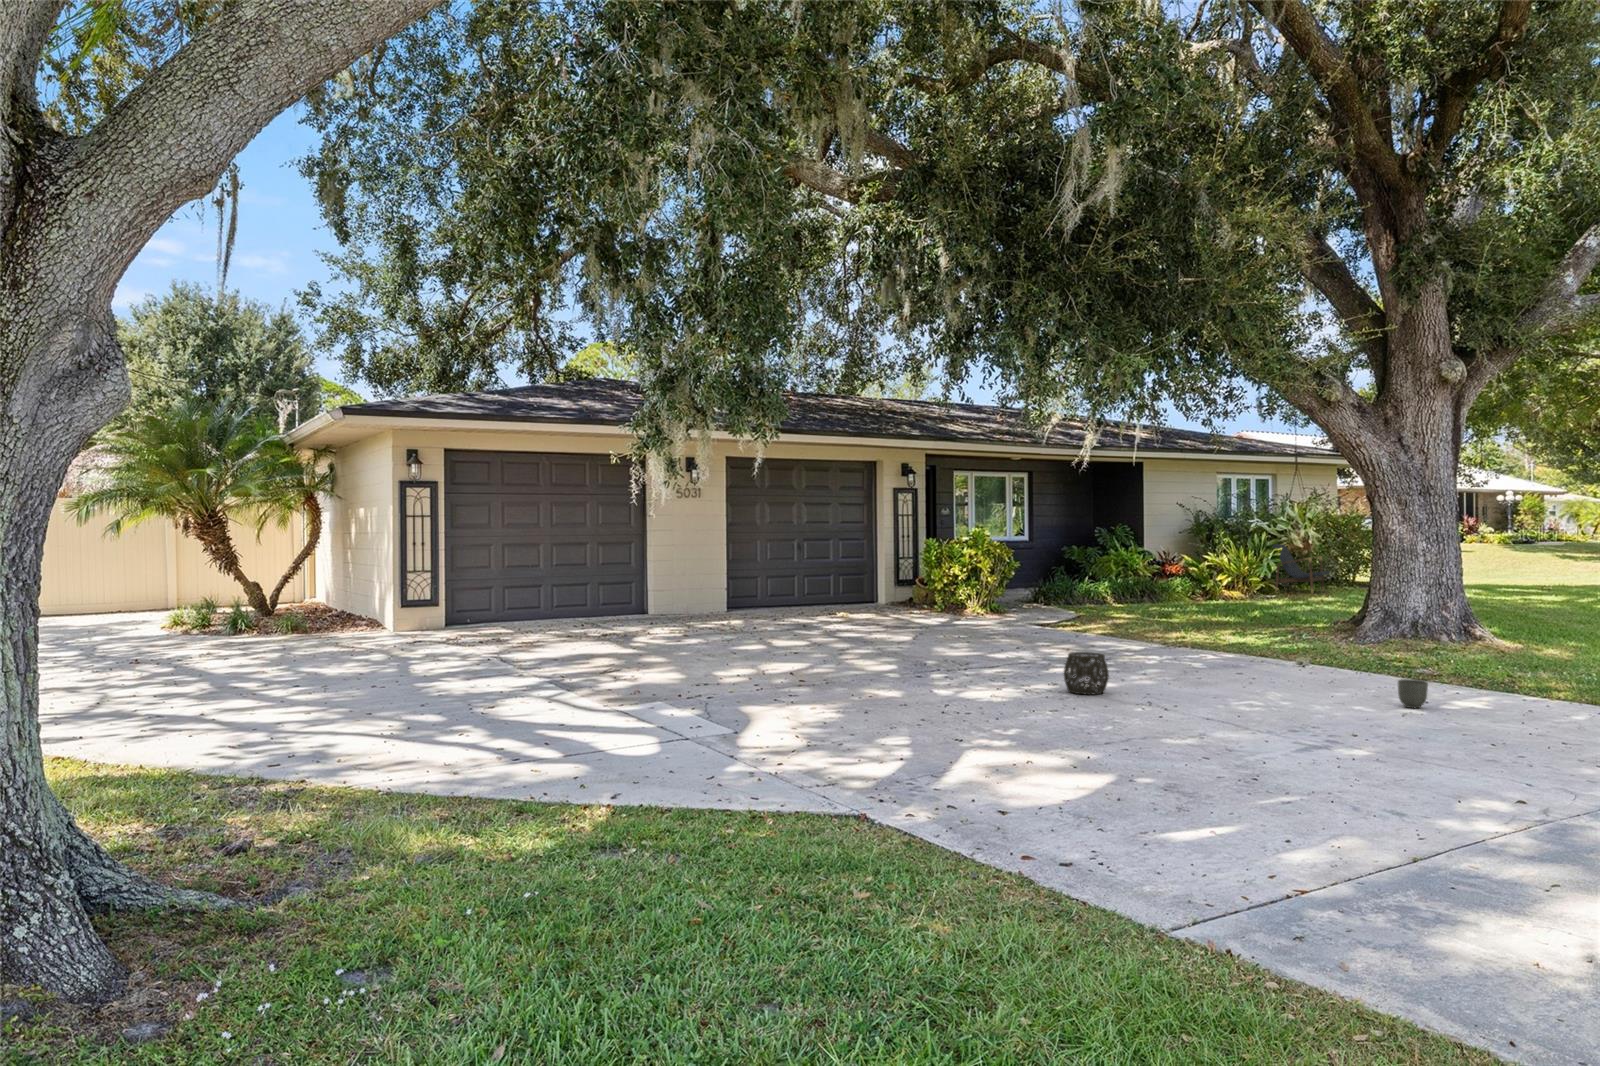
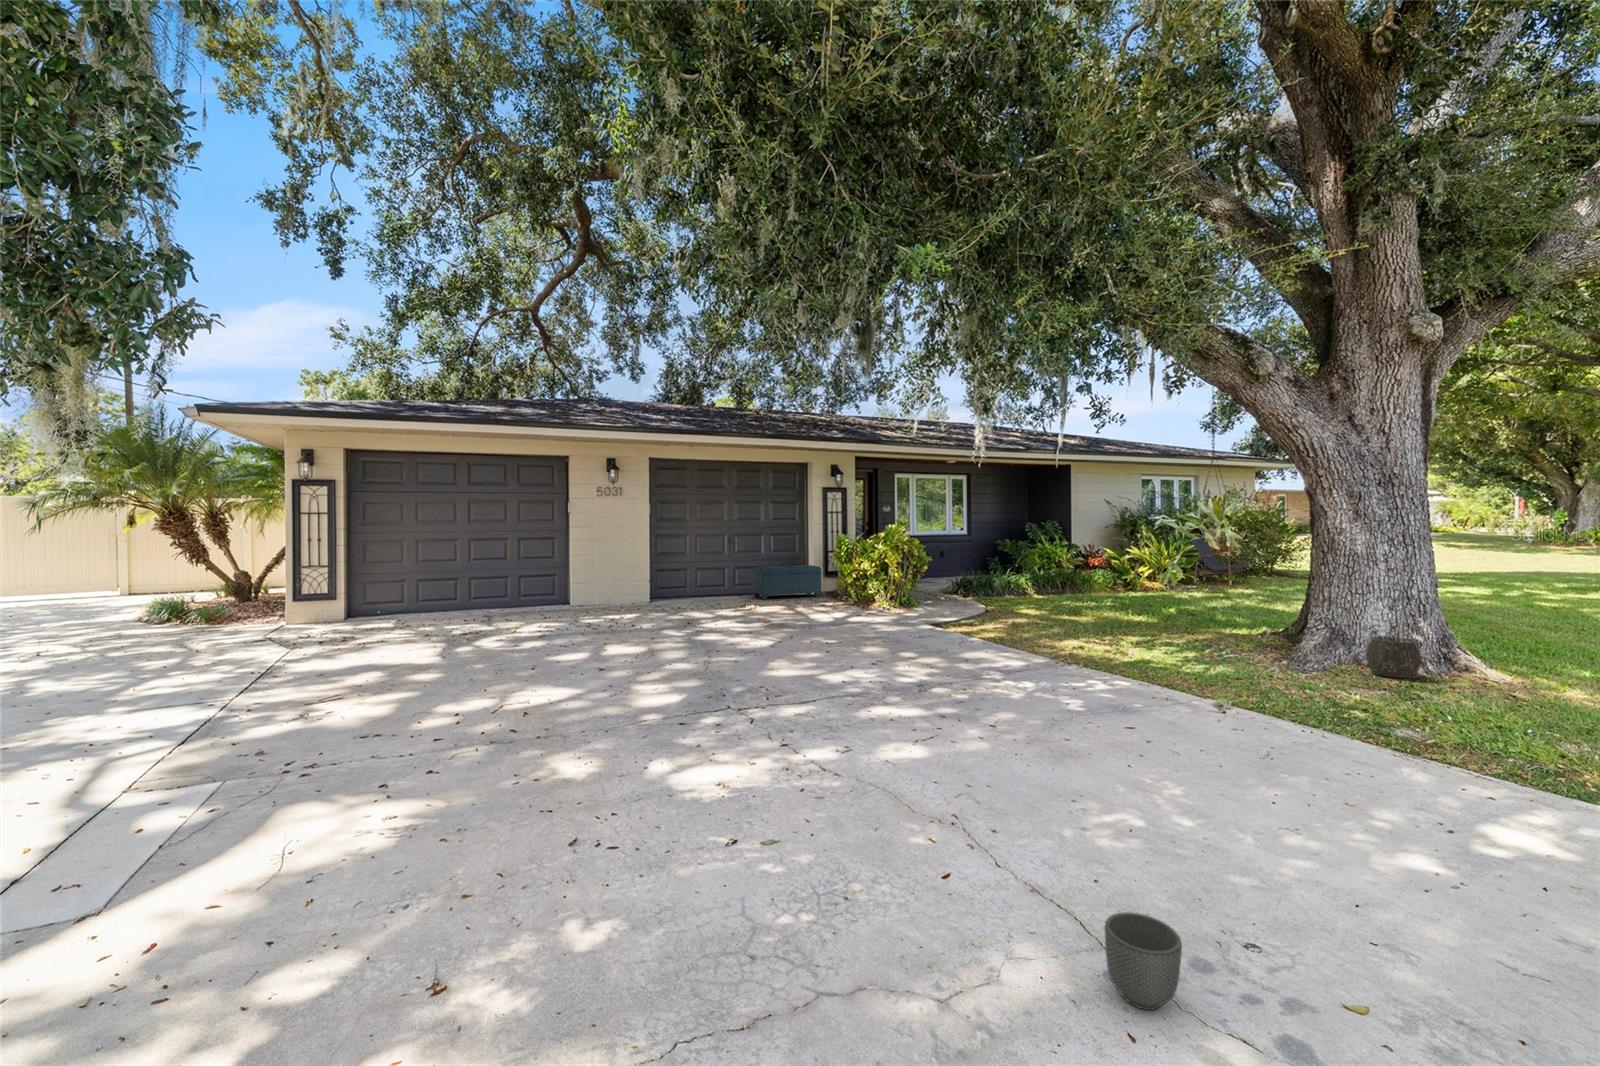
bench: none [825,573,899,610] -> present [753,565,821,600]
woven basket: present [1064,652,1109,695] -> present [1366,636,1421,679]
planter: present [1398,679,1428,708] -> present [1104,912,1182,1010]

